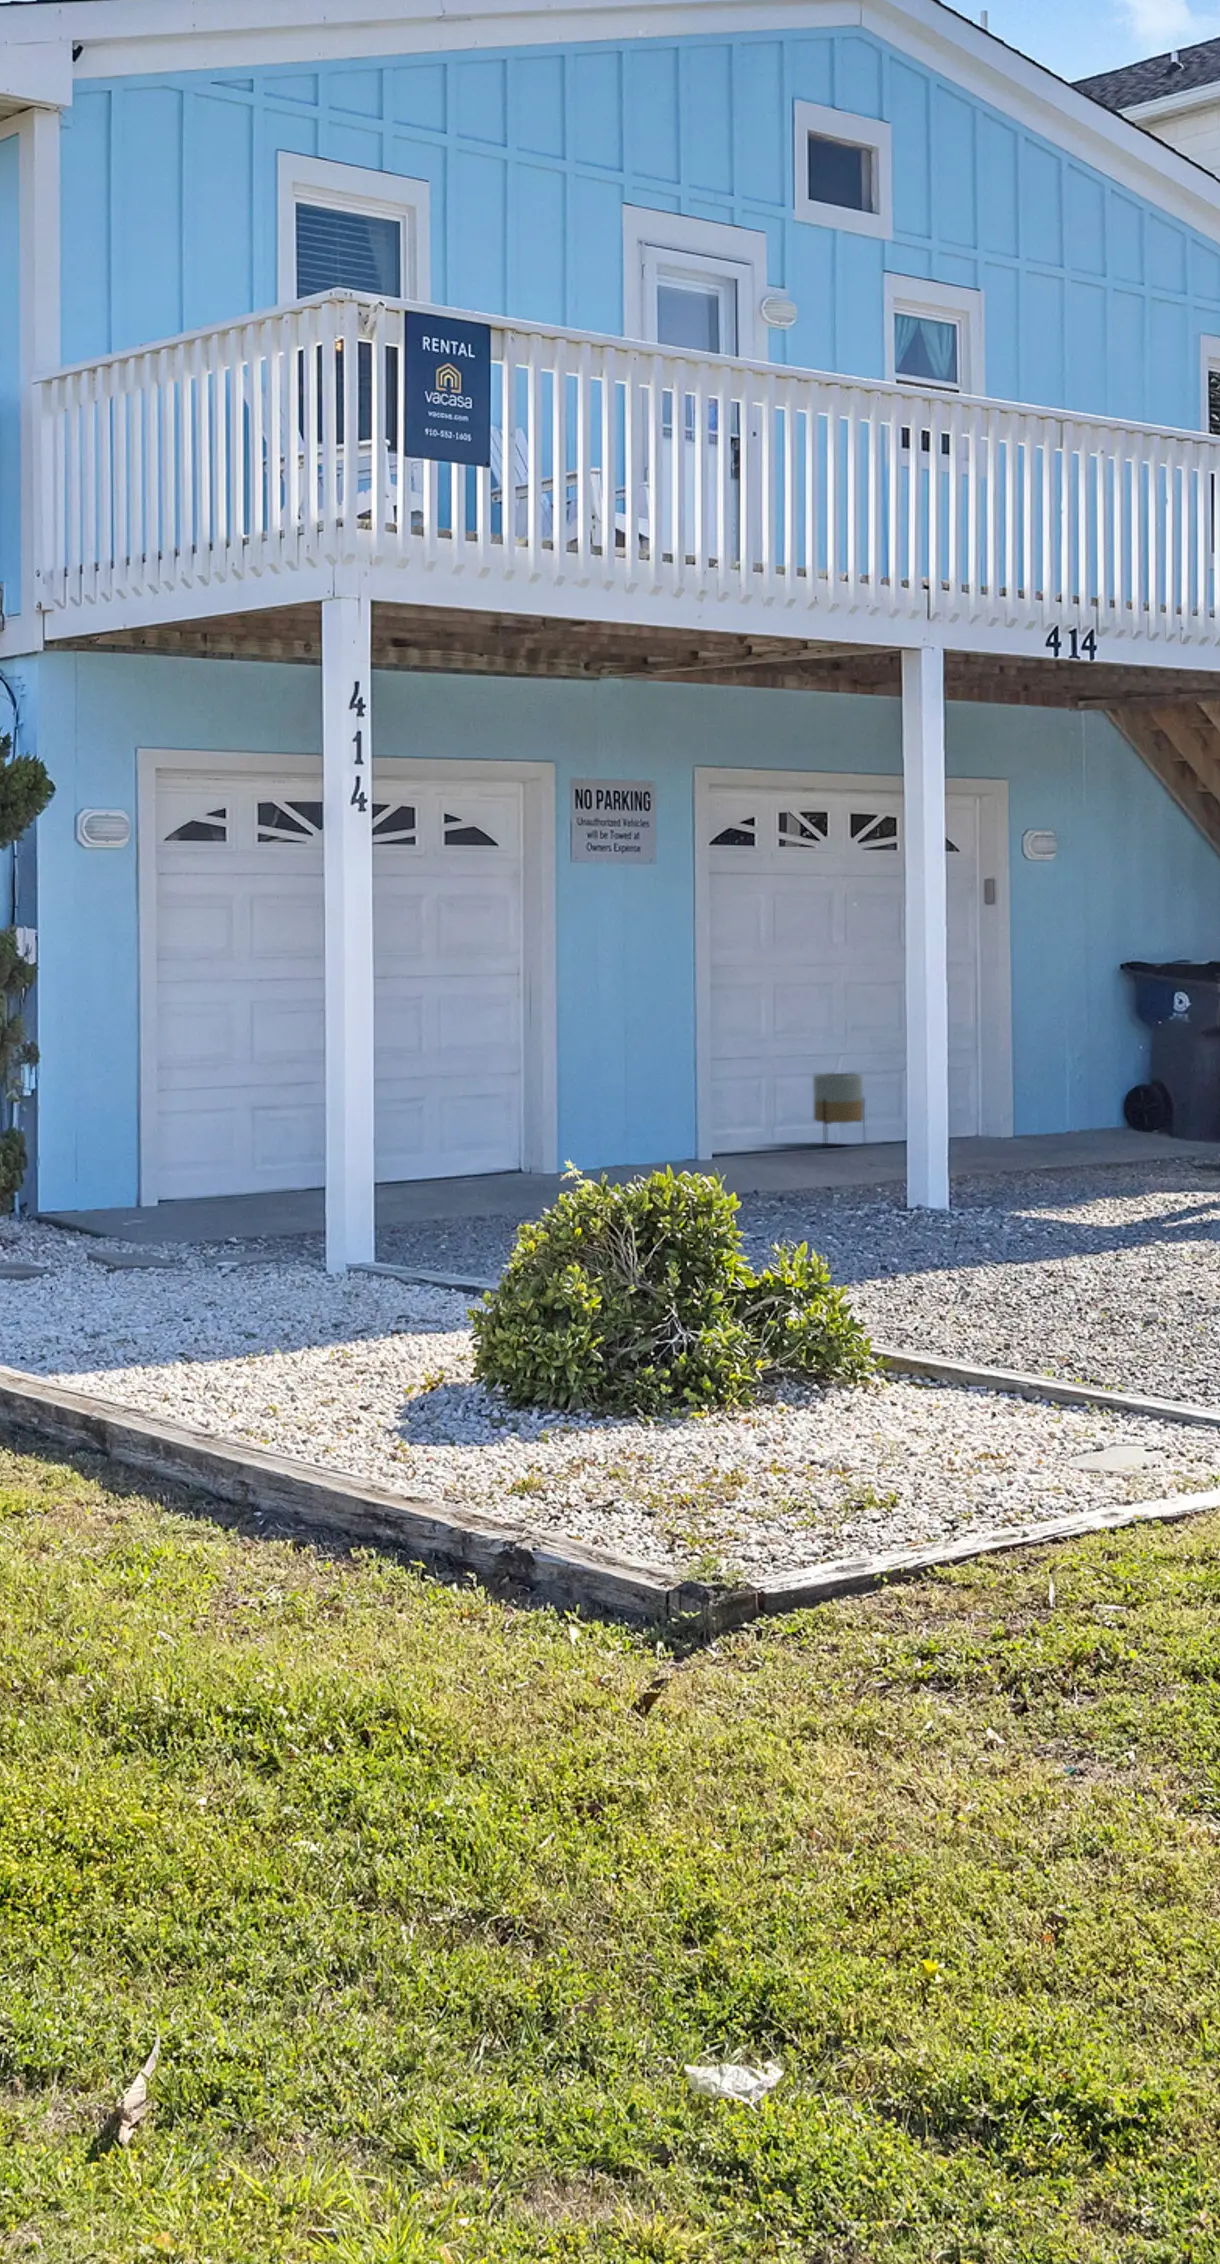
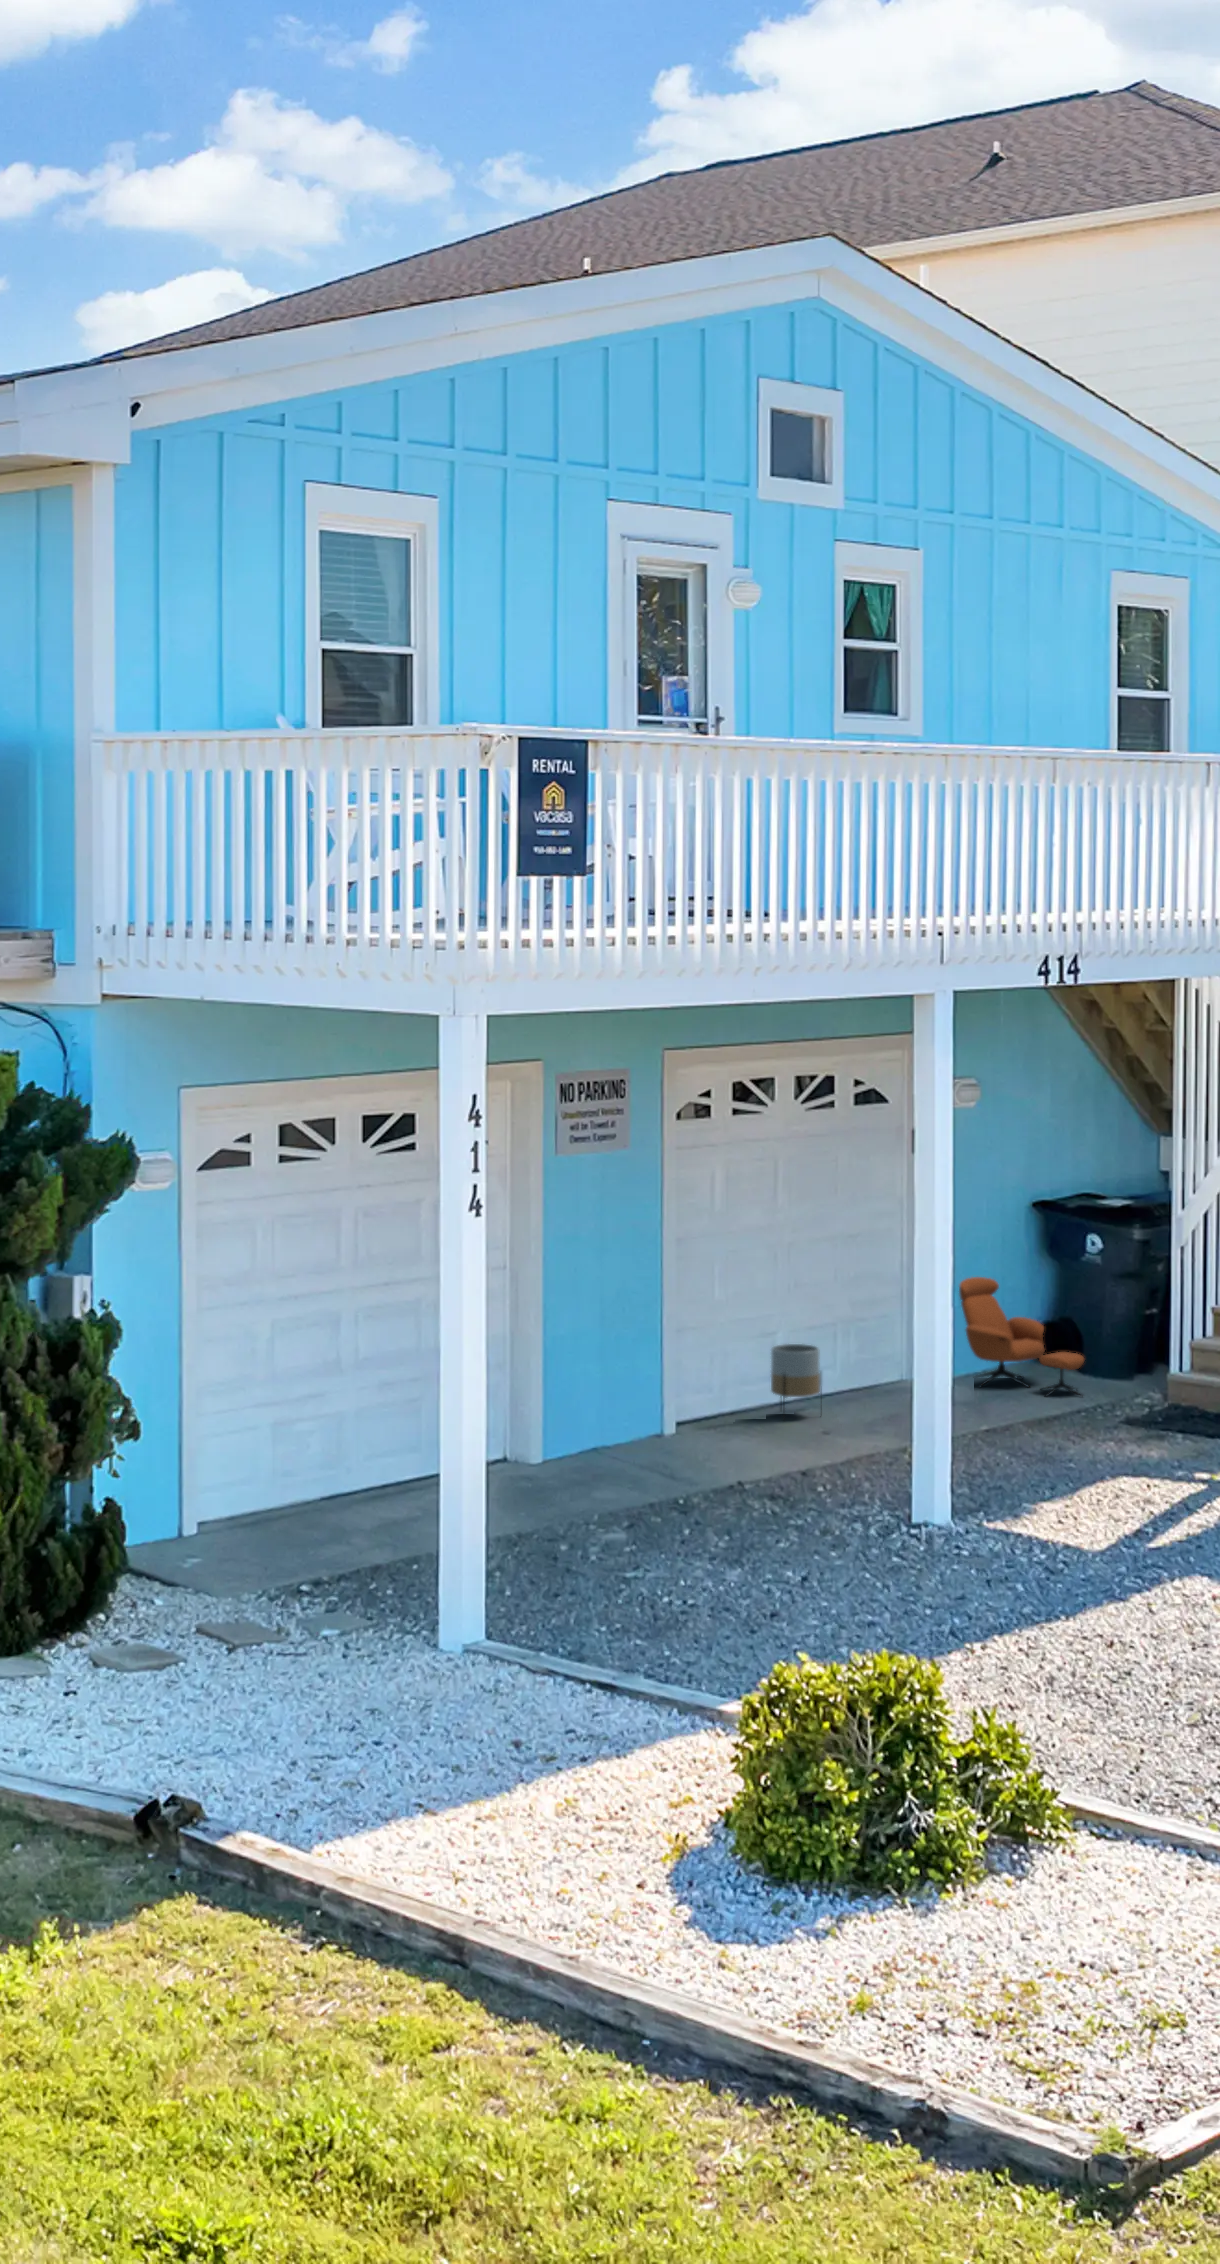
lounge chair: none [1025,1023,1149,1136] -> present [959,1277,1084,1394]

